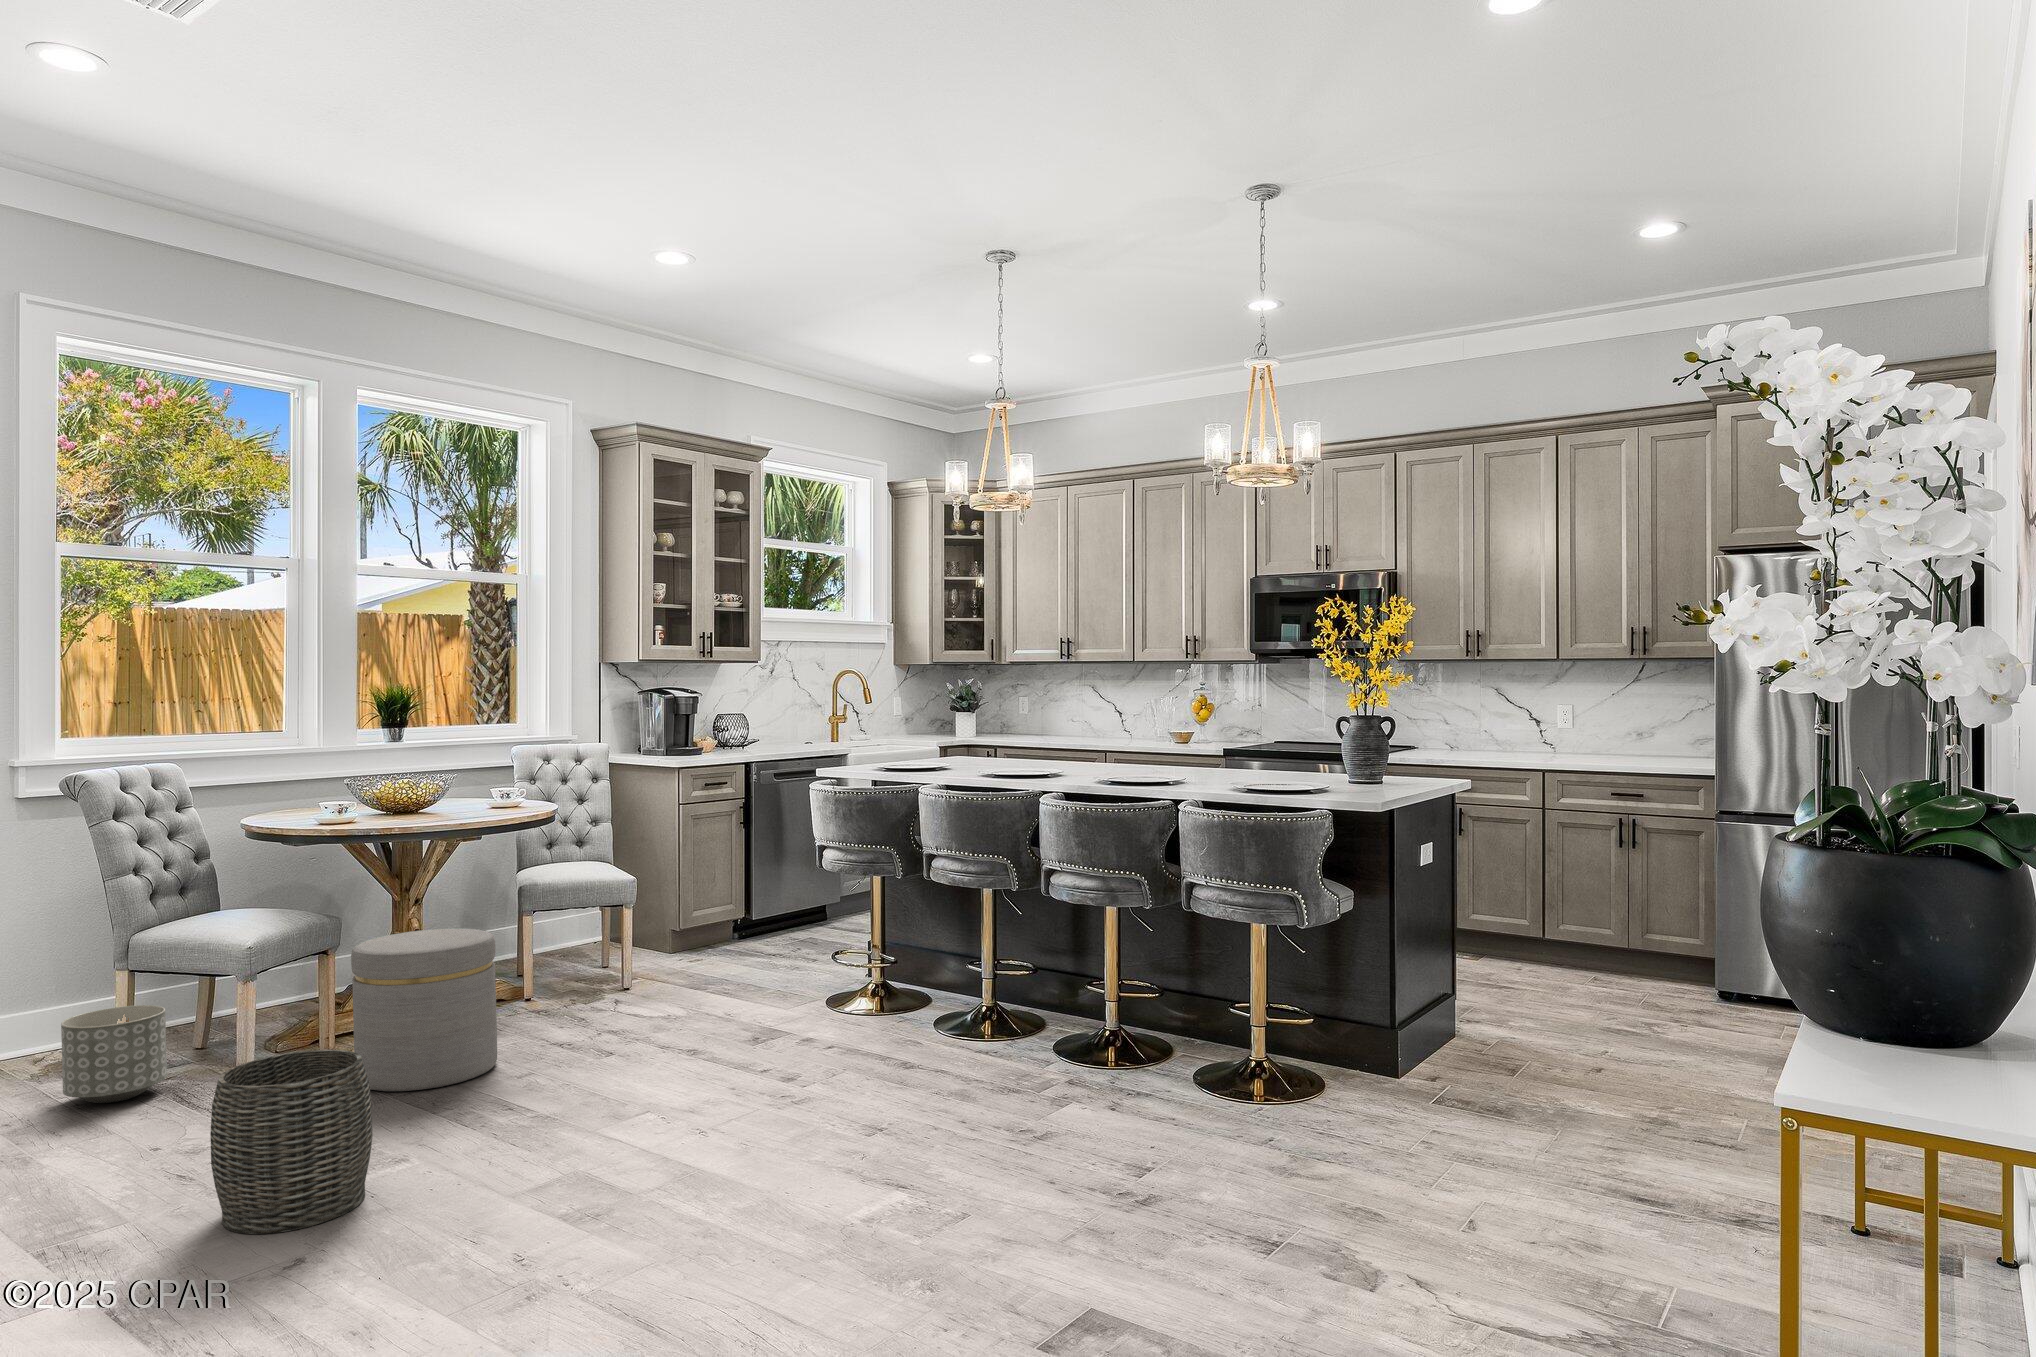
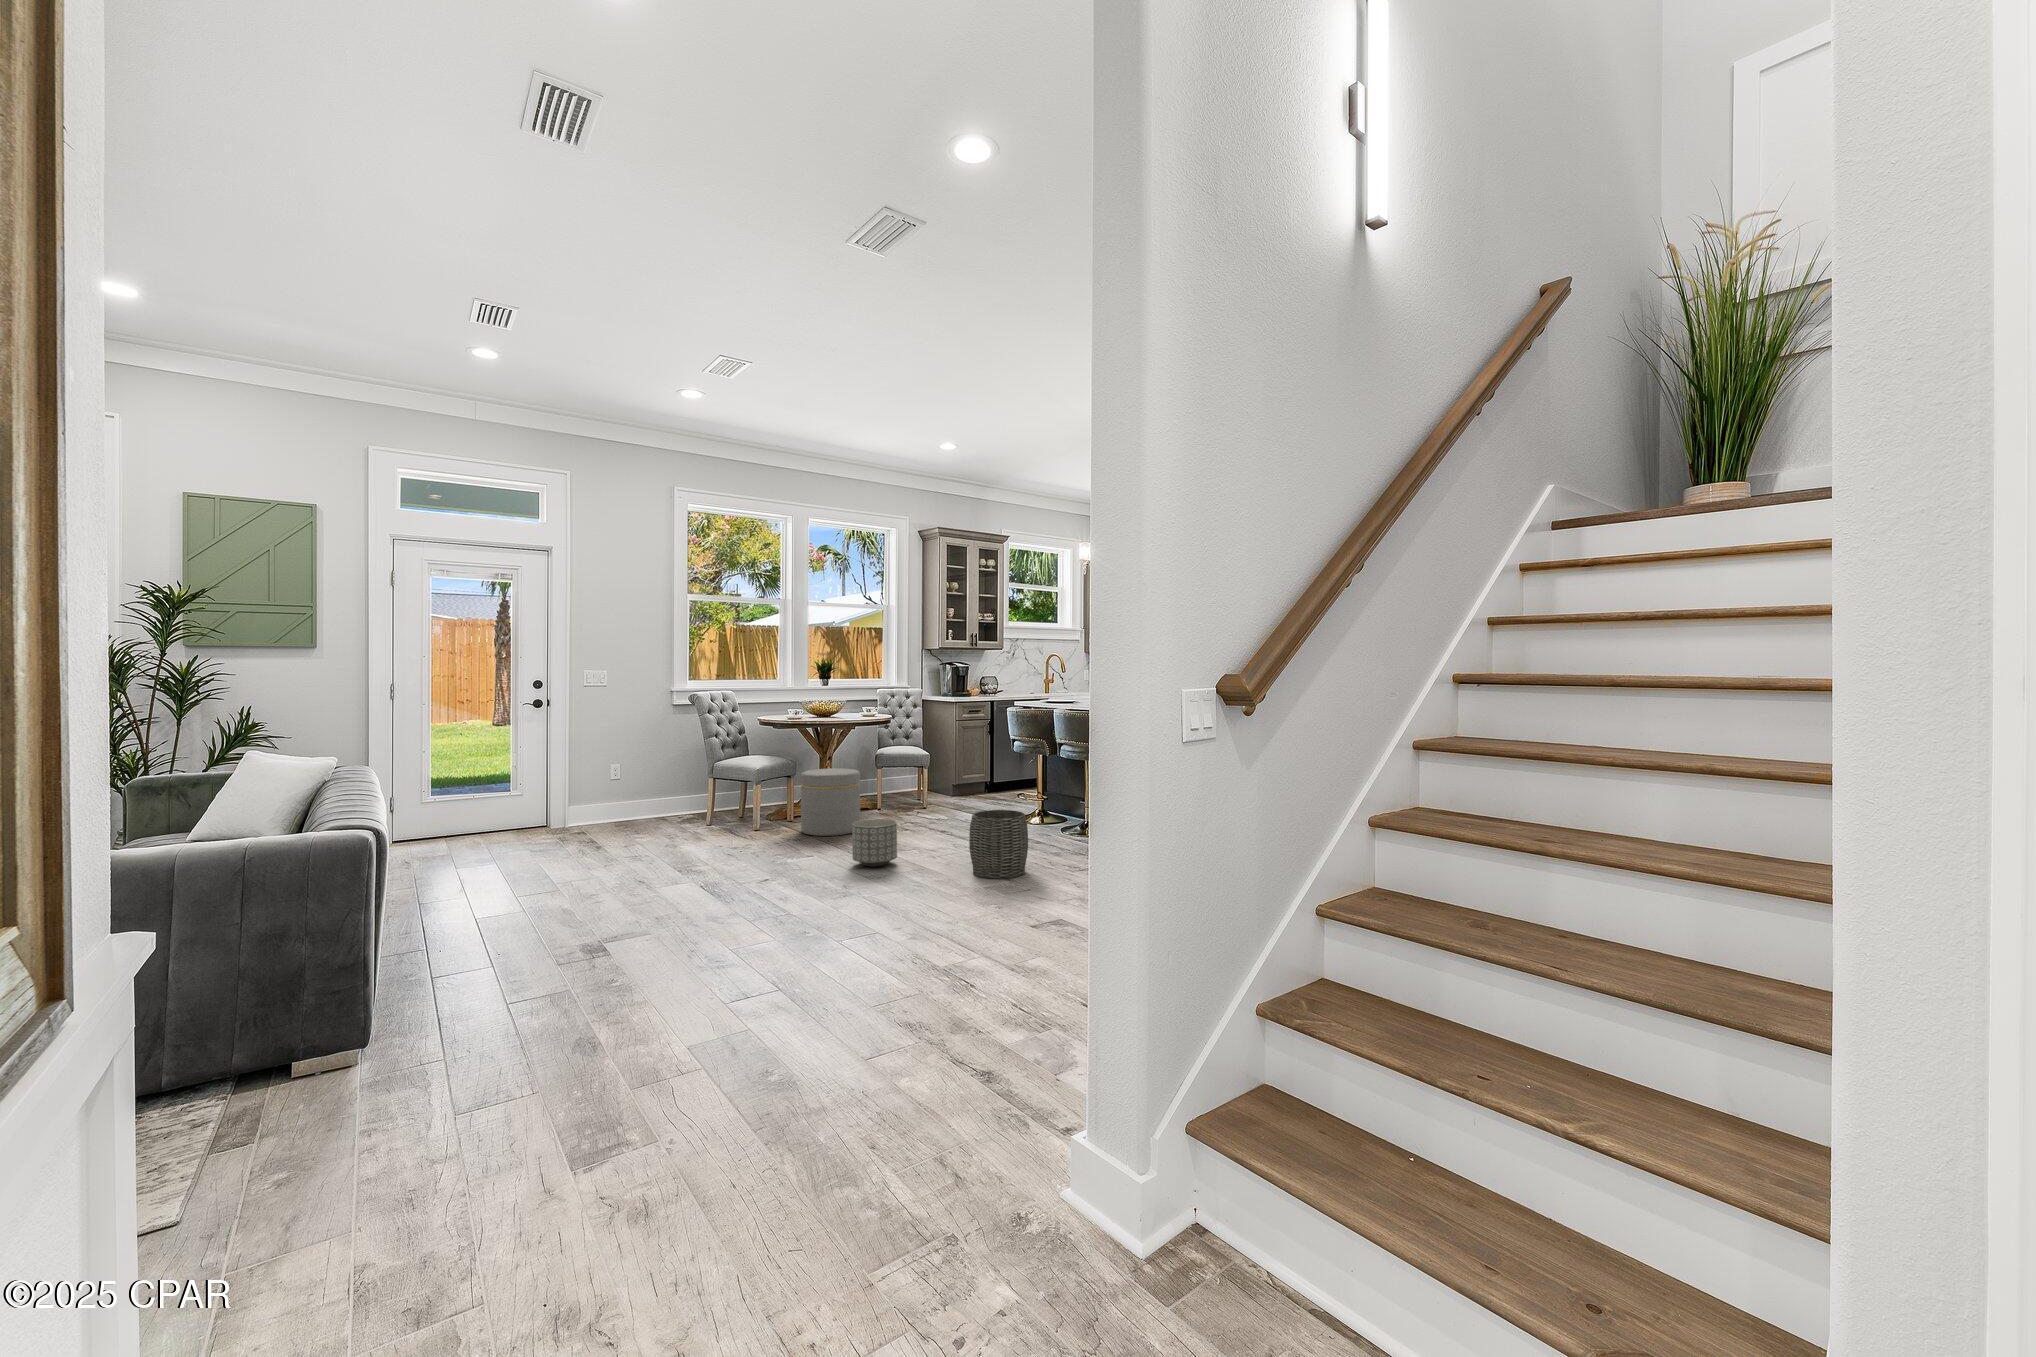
planter: present [61,1005,167,1103] -> present [852,819,897,867]
woven basket: present [210,1050,373,1234] -> present [969,810,1028,879]

